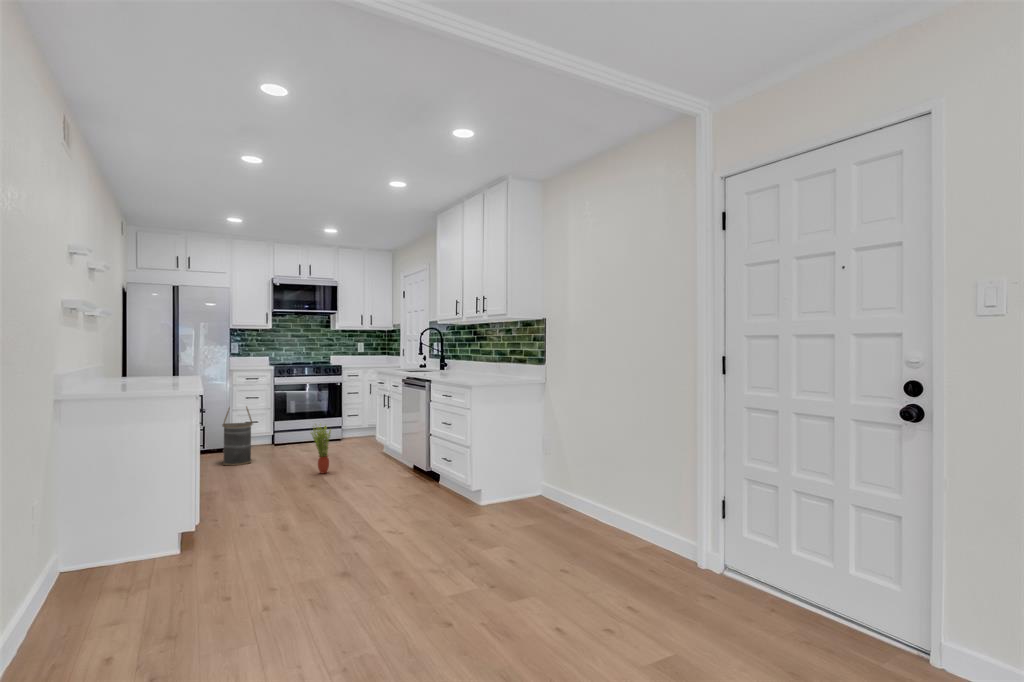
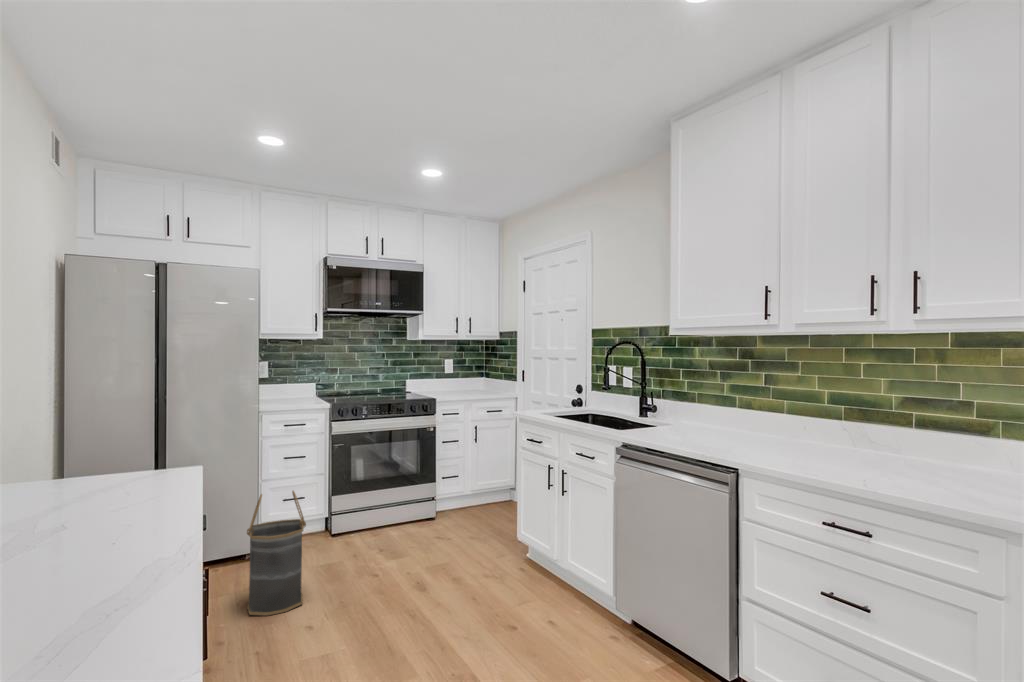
potted plant: present [311,424,331,473] -> none [438,543,485,655]

